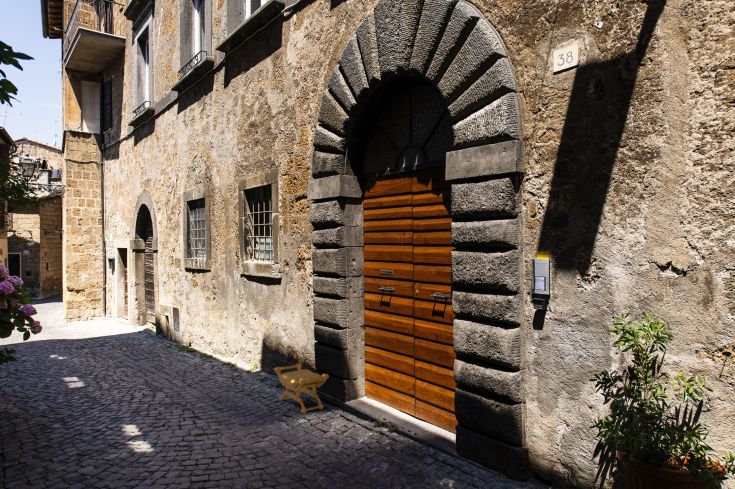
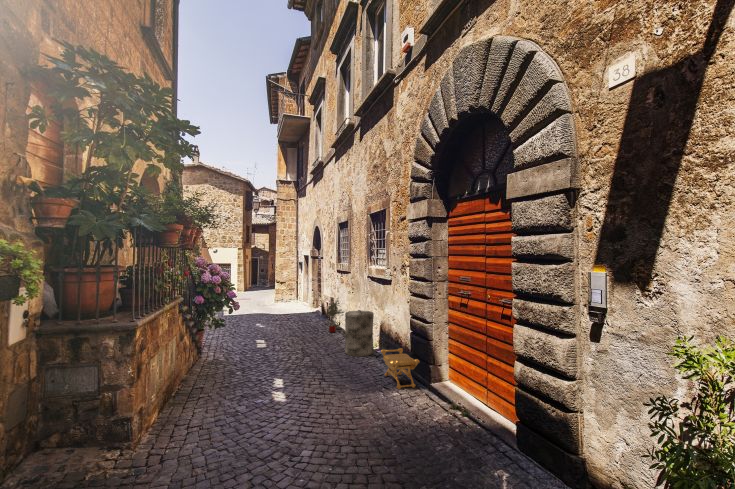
potted tree: none [172,305,201,355] -> present [327,298,344,333]
trash can: none [213,319,253,382] -> present [345,310,374,357]

